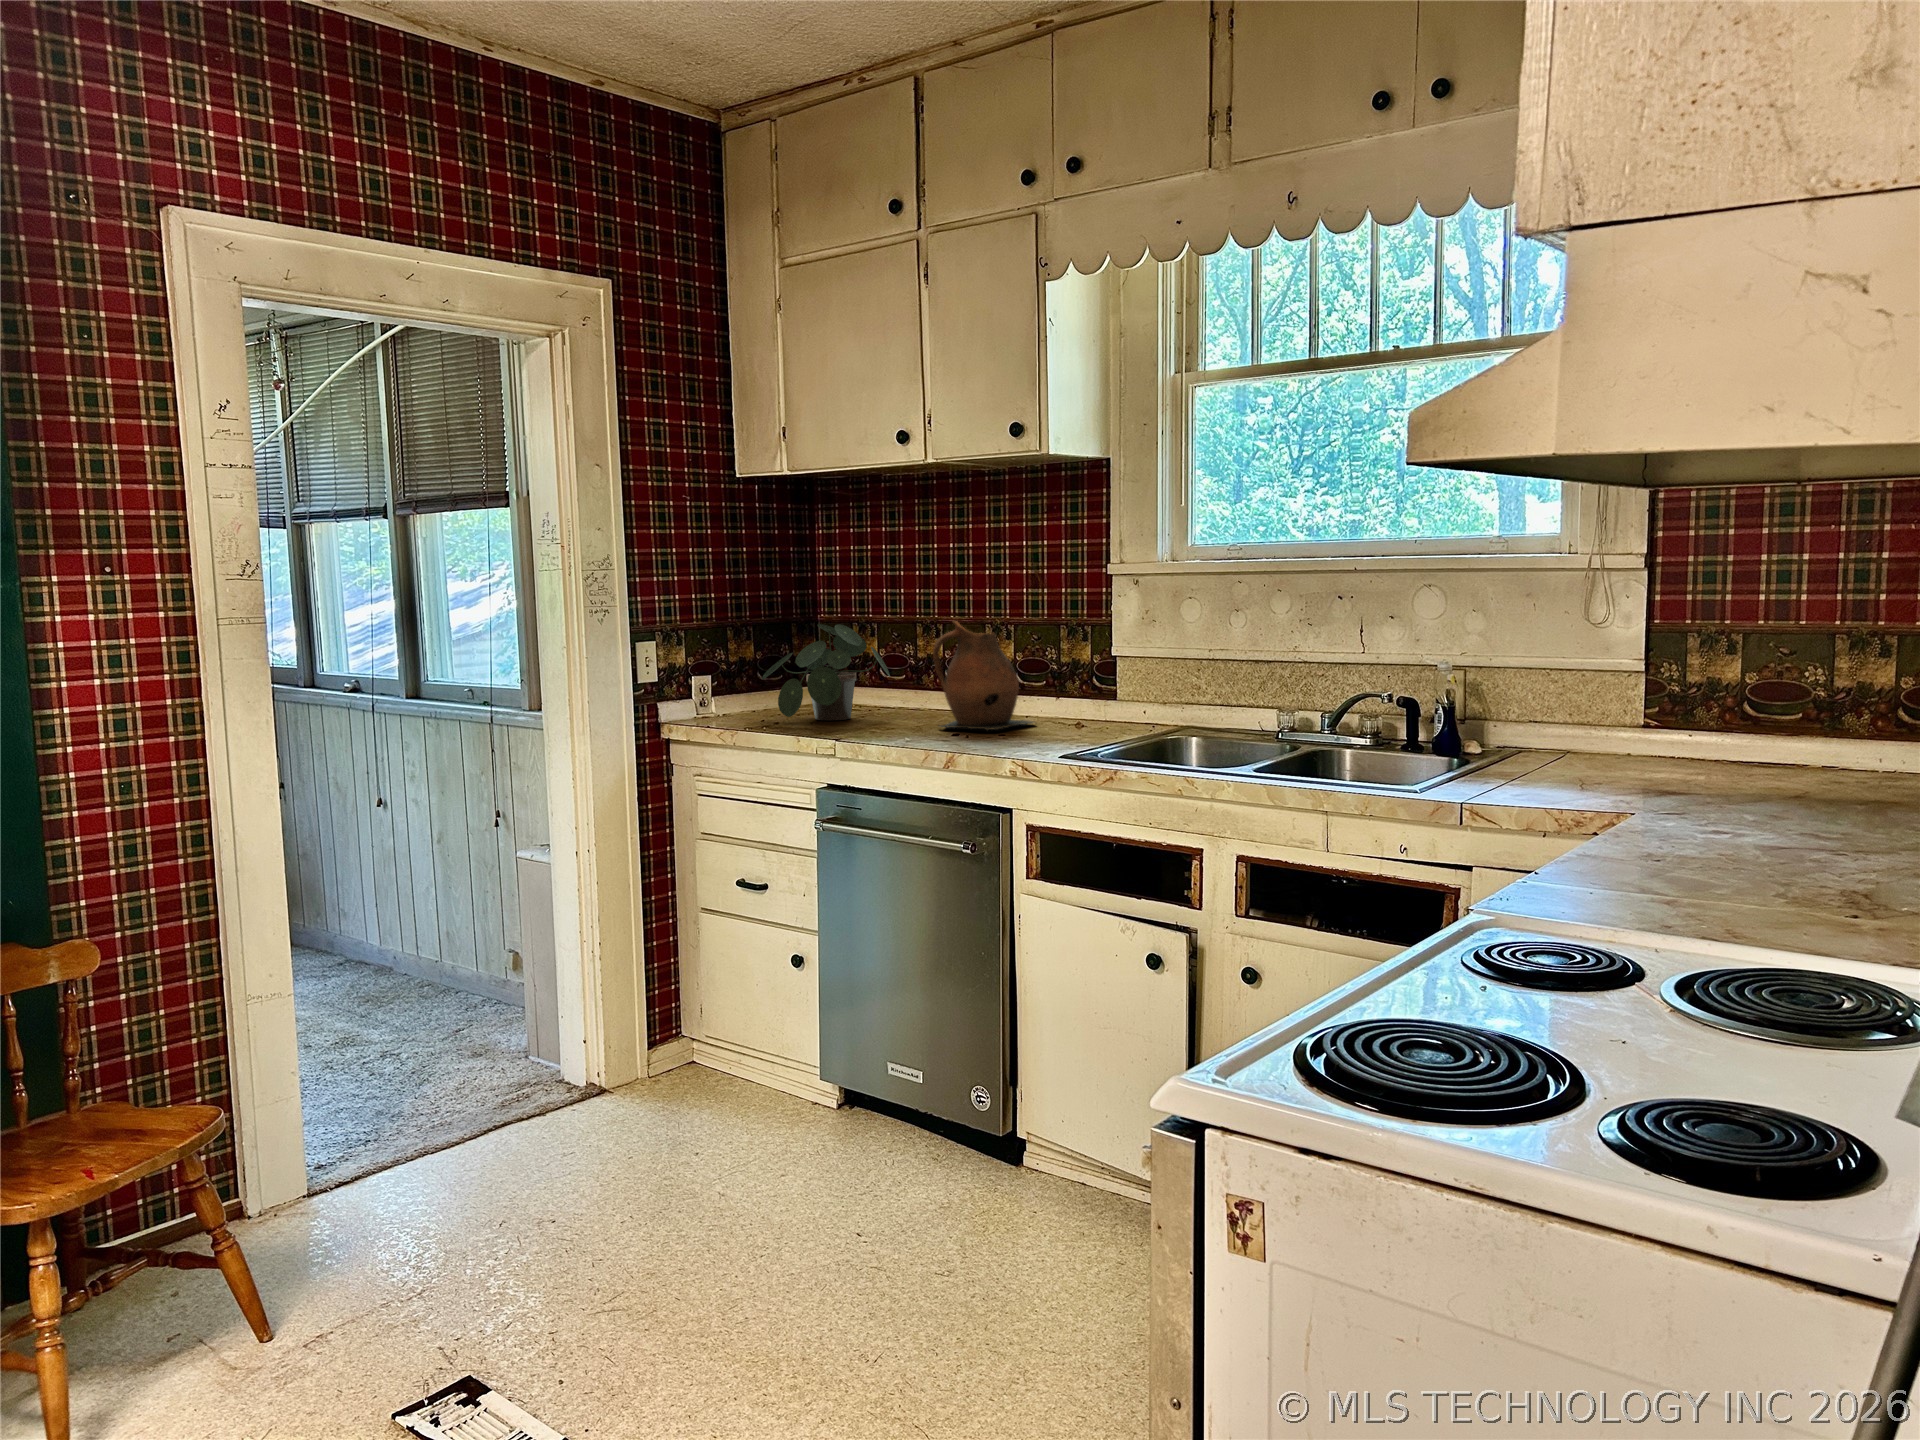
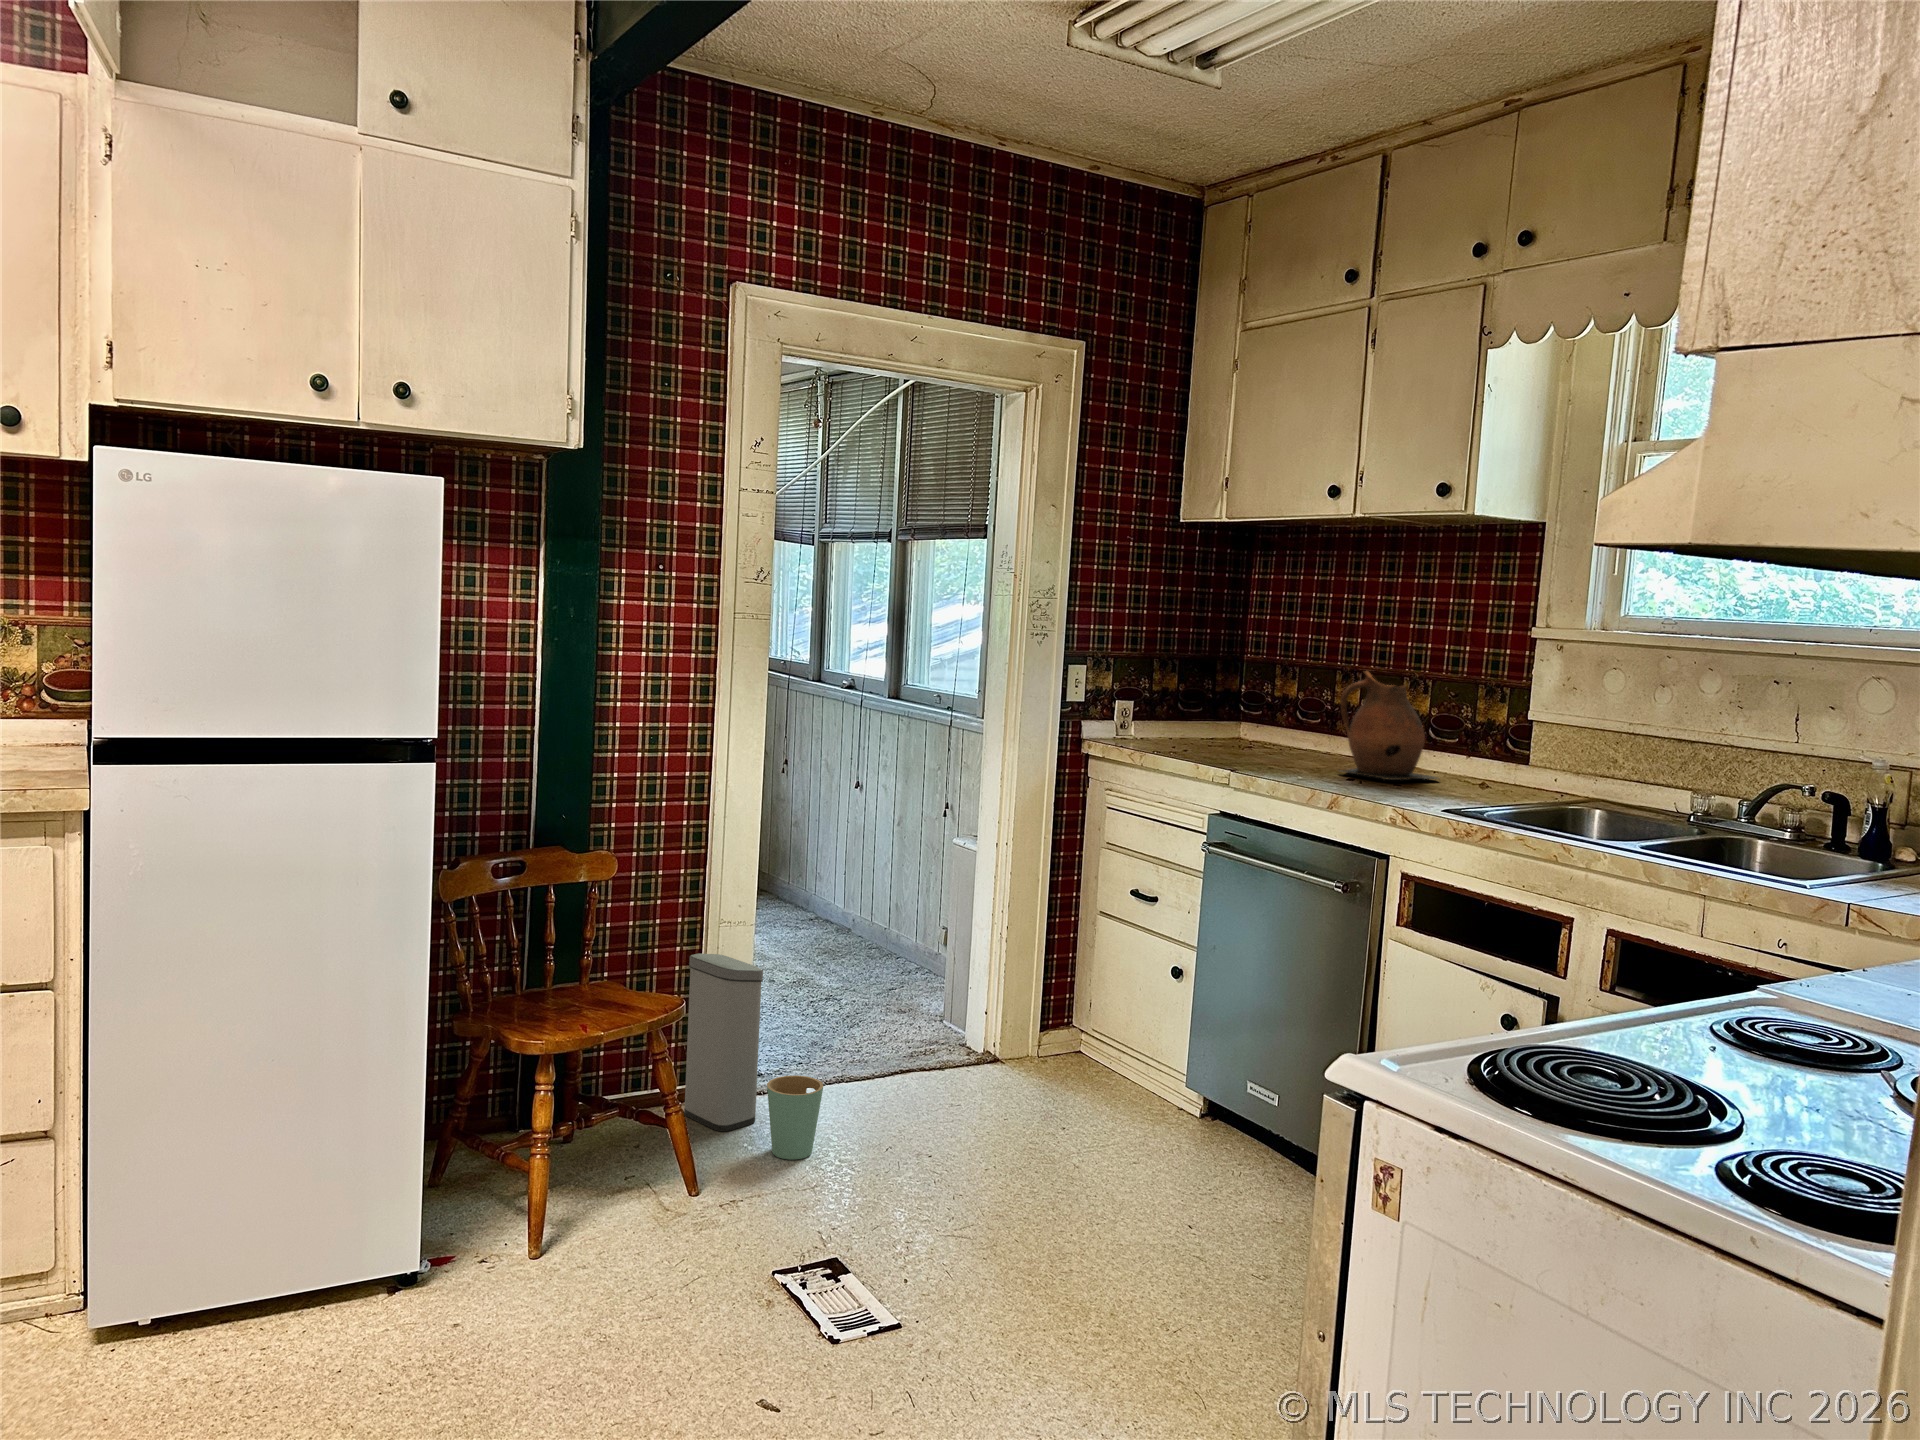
potted plant: present [762,624,890,720] -> none [1181,663,1302,755]
trash can: none [214,1039,415,1269] -> present [684,954,823,1160]

